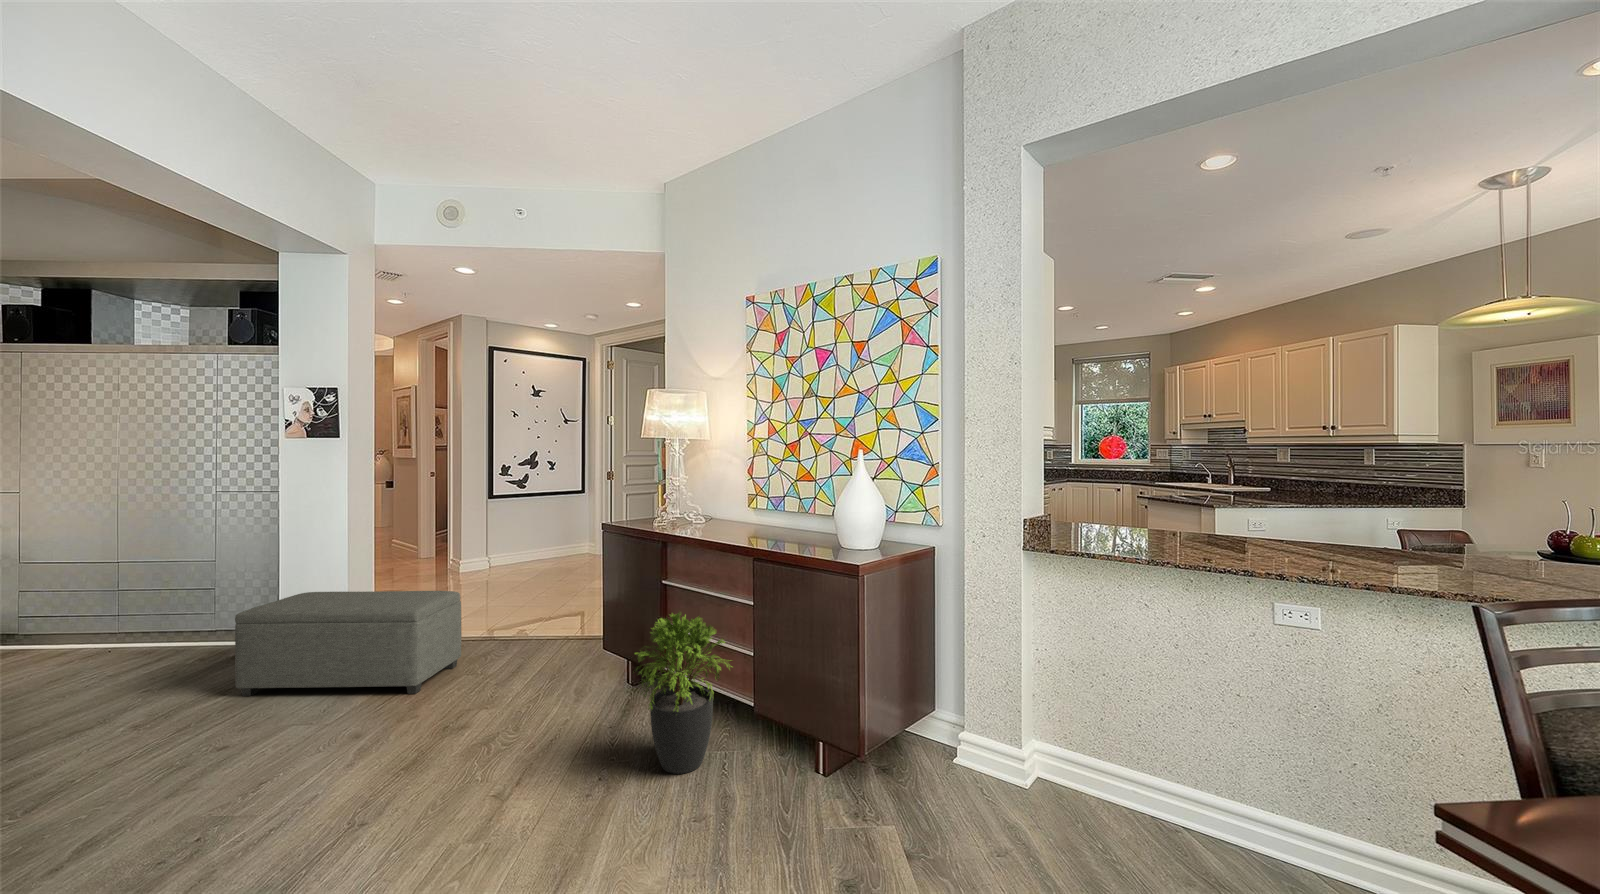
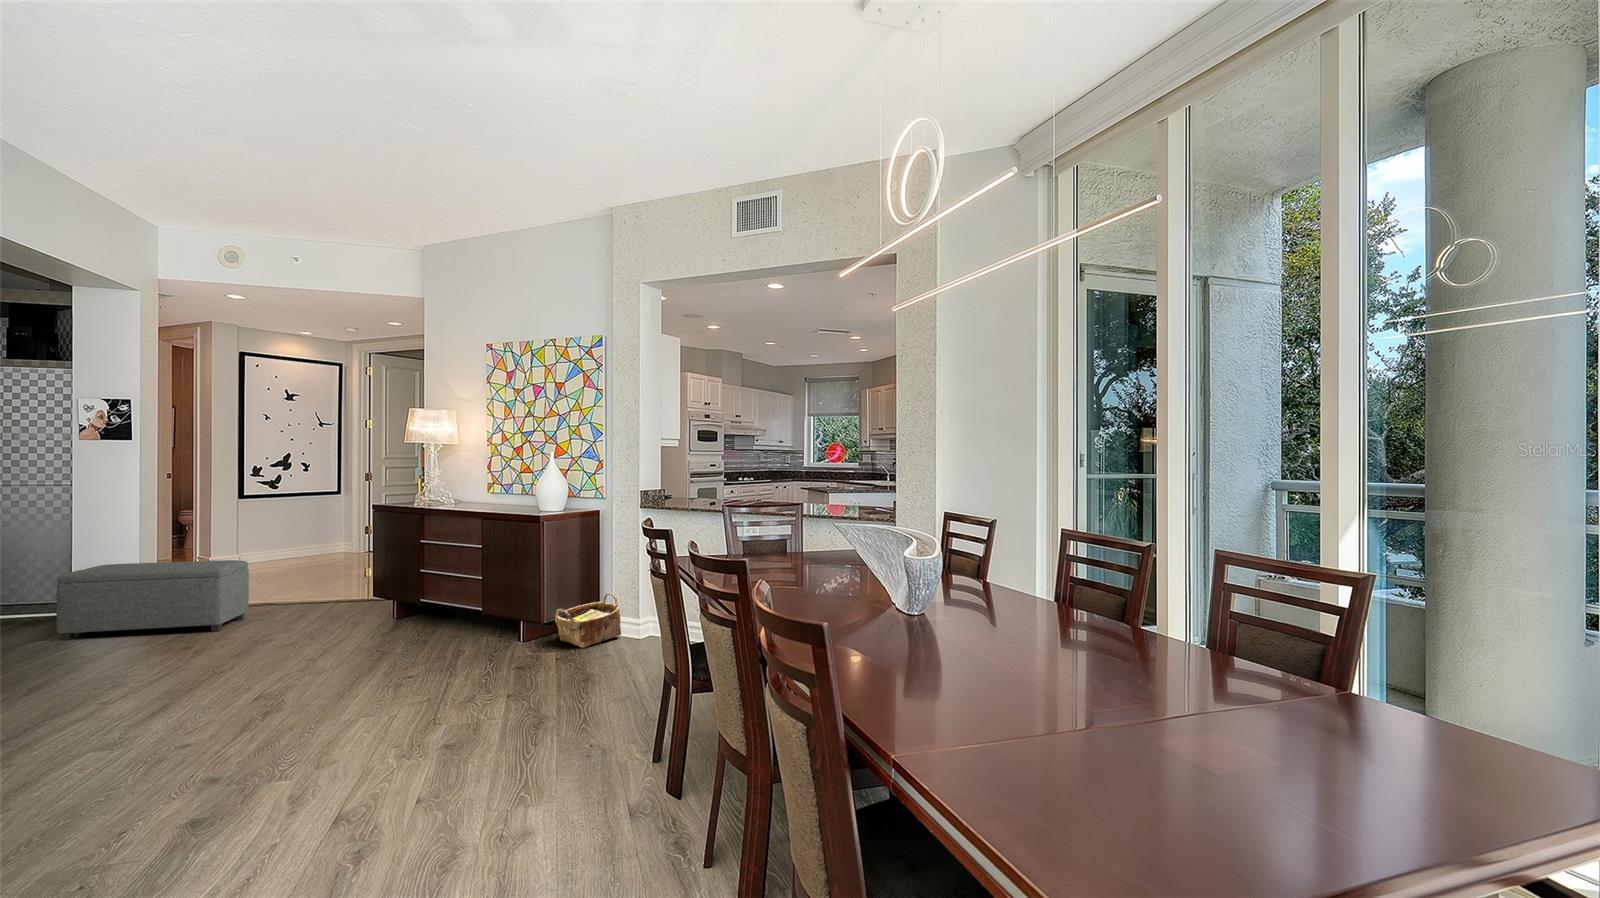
potted plant: present [635,613,732,774] -> none [398,549,469,646]
woven basket: none [882,697,995,821] -> present [555,593,621,648]

